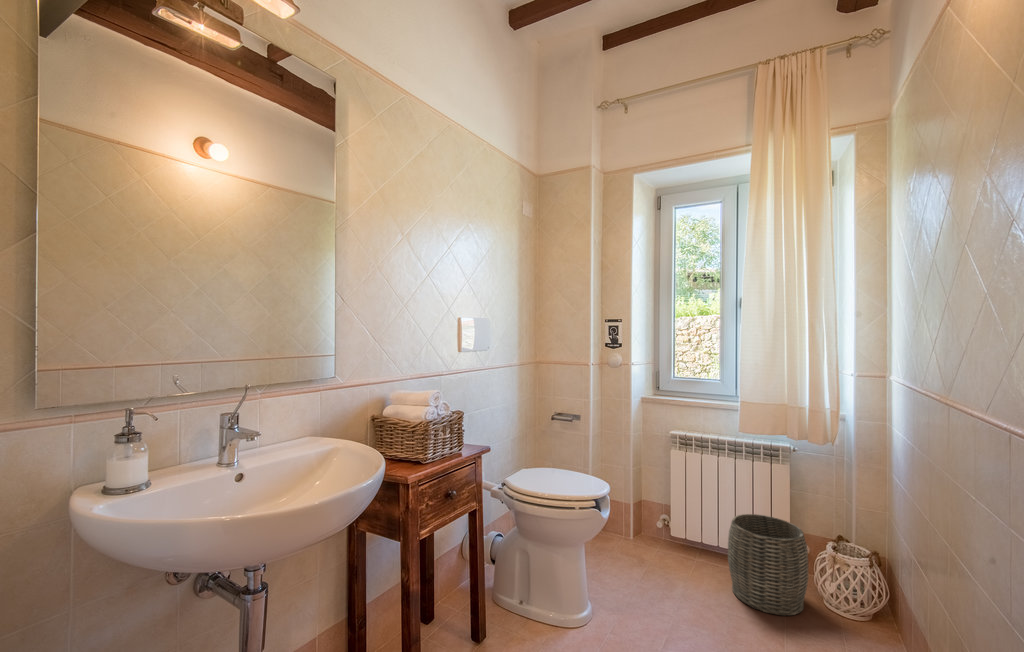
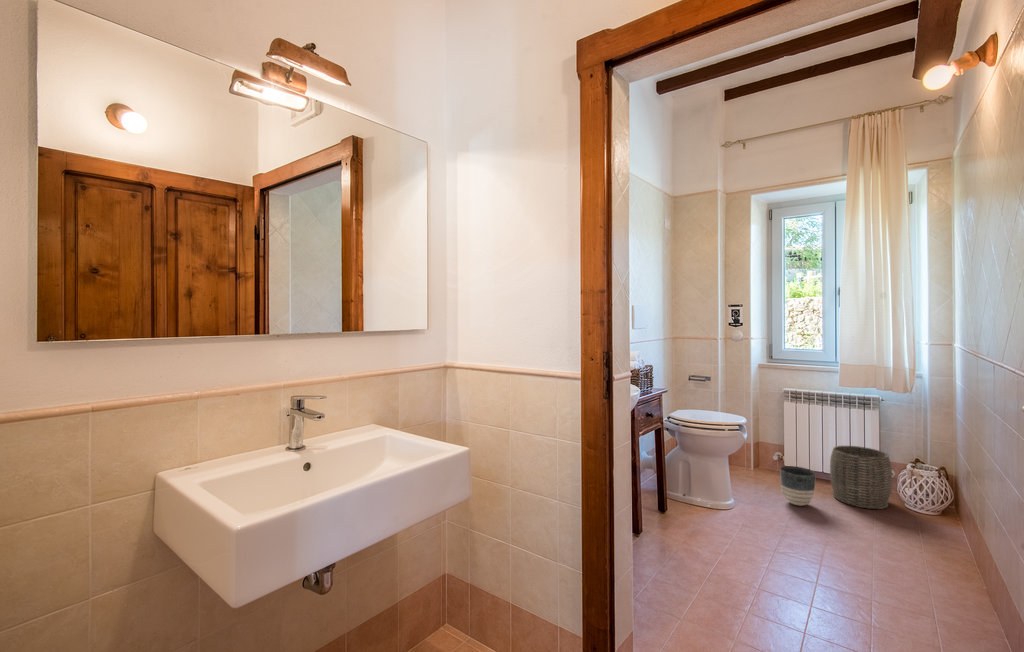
planter: none [660,549,708,614] -> present [780,466,816,506]

